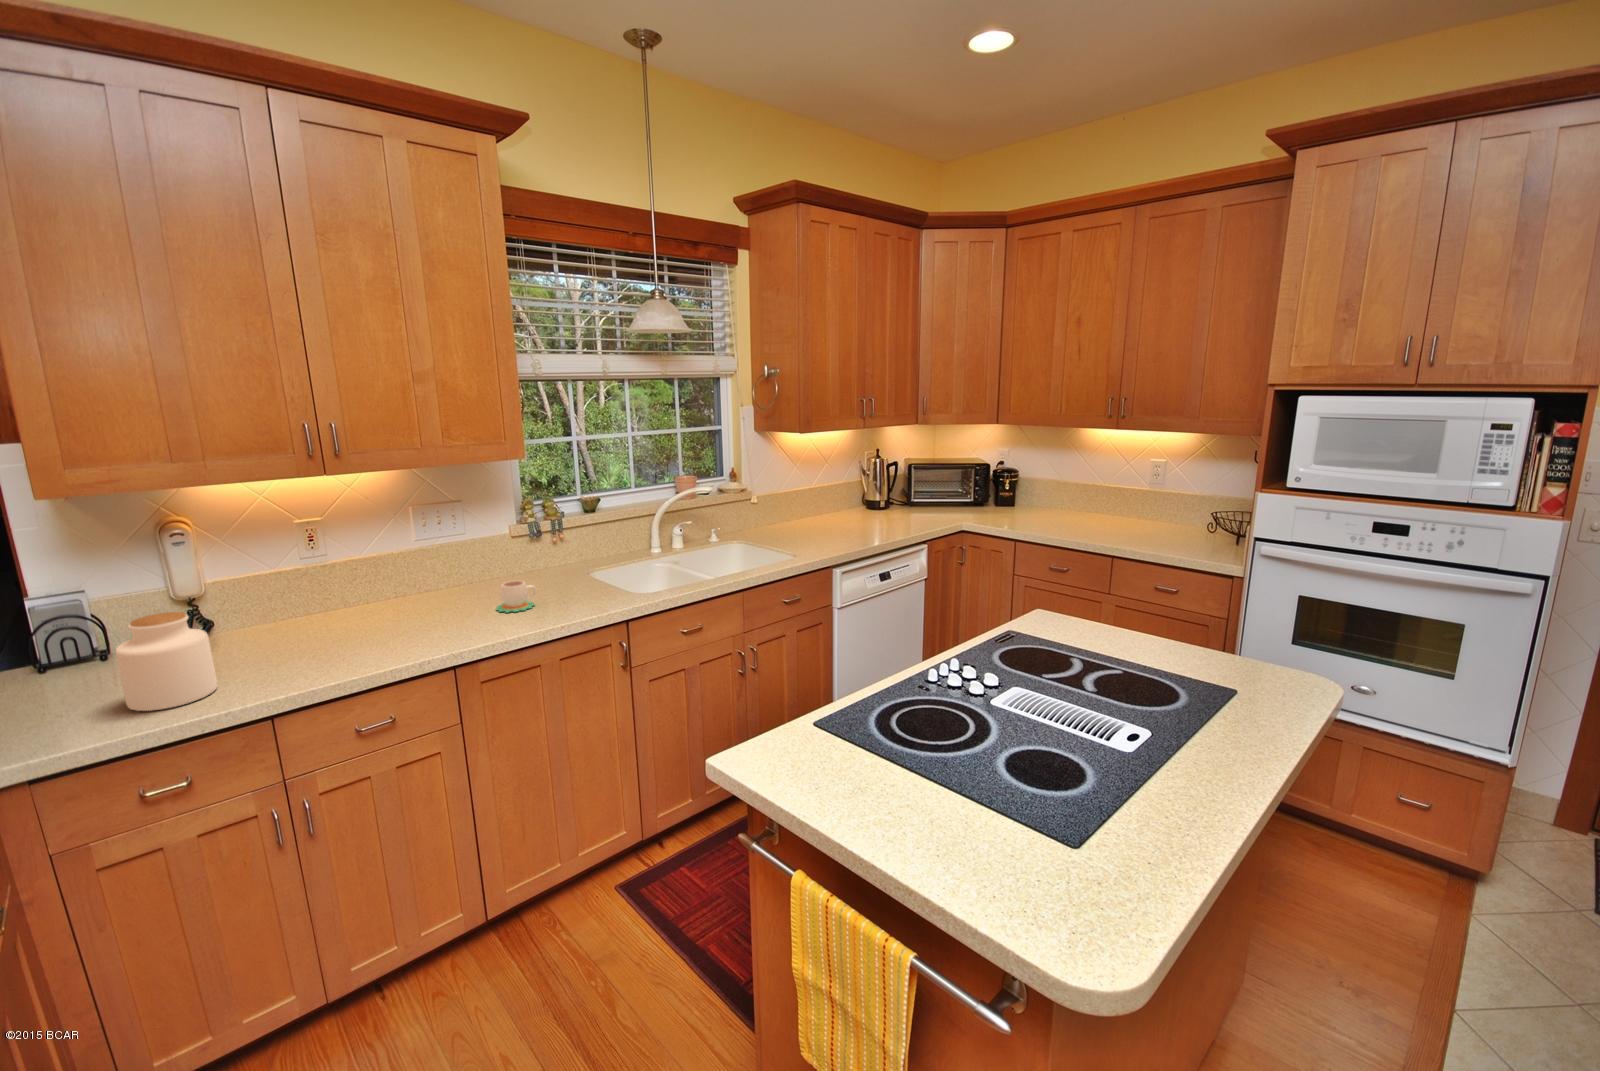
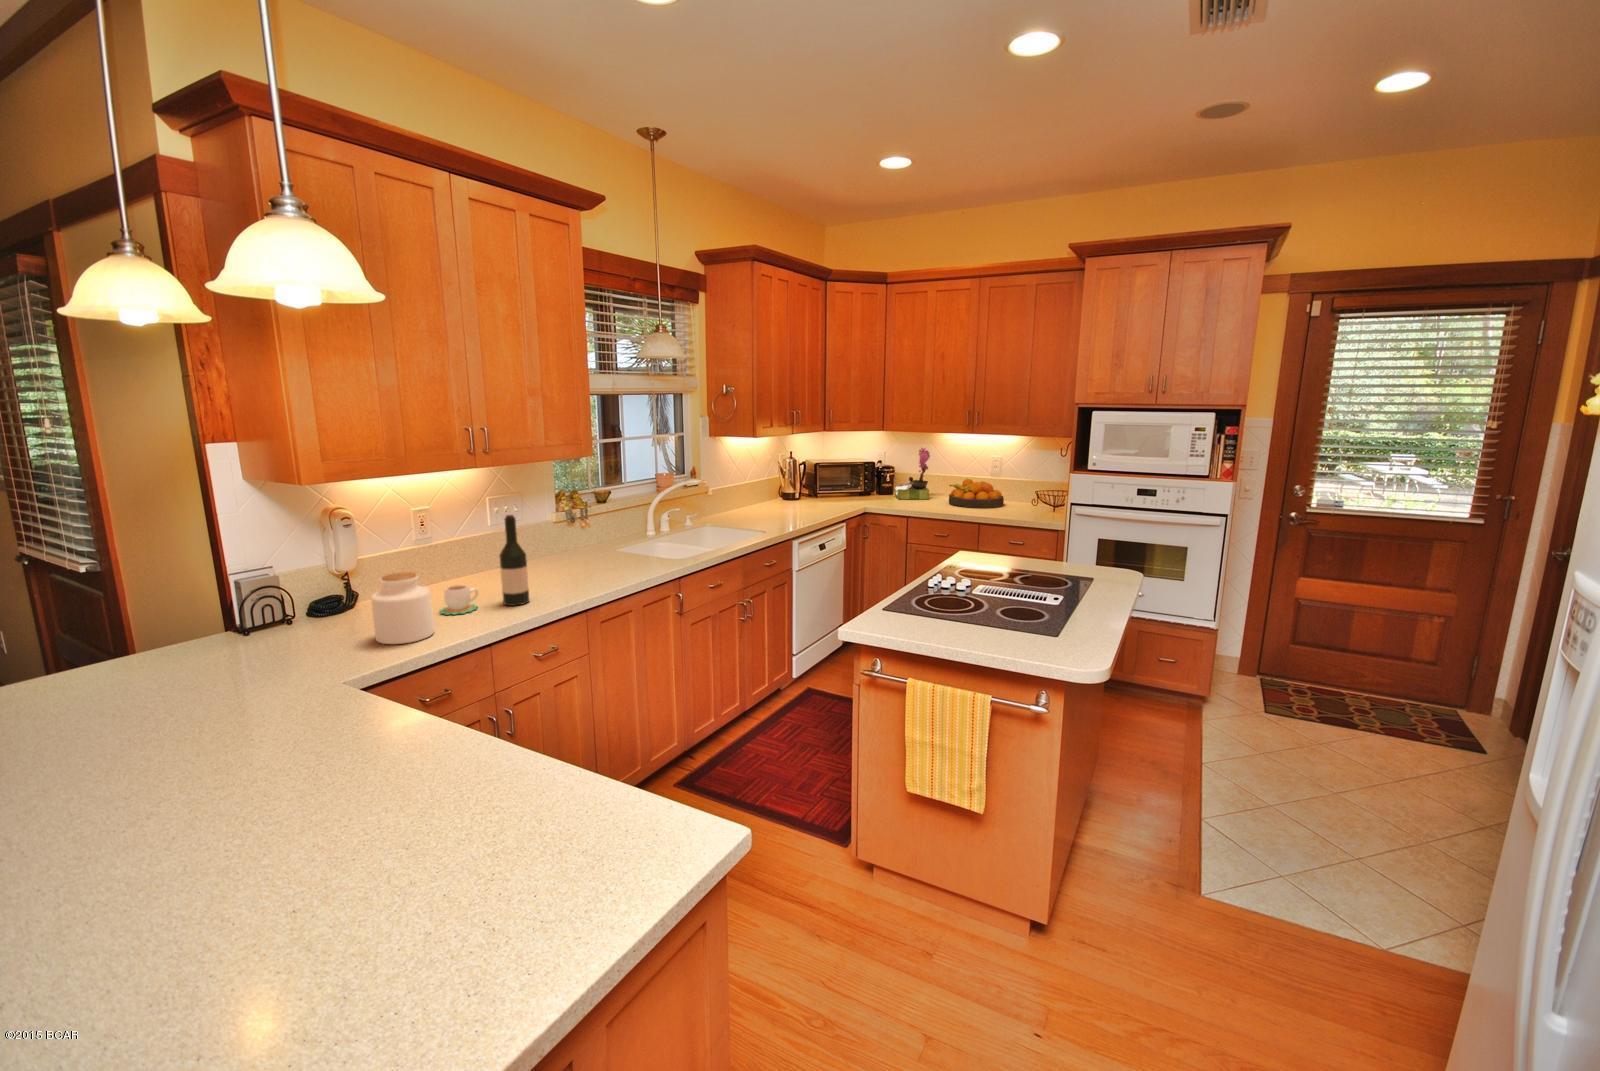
flower arrangement: none [1011,446,1064,516] -> present [895,448,930,500]
fruit bowl: none [1080,492,1160,533] -> present [949,479,1004,508]
wine bottle: none [344,535,390,656] -> present [500,515,530,606]
mug: present [496,581,536,613] -> present [440,585,478,615]

